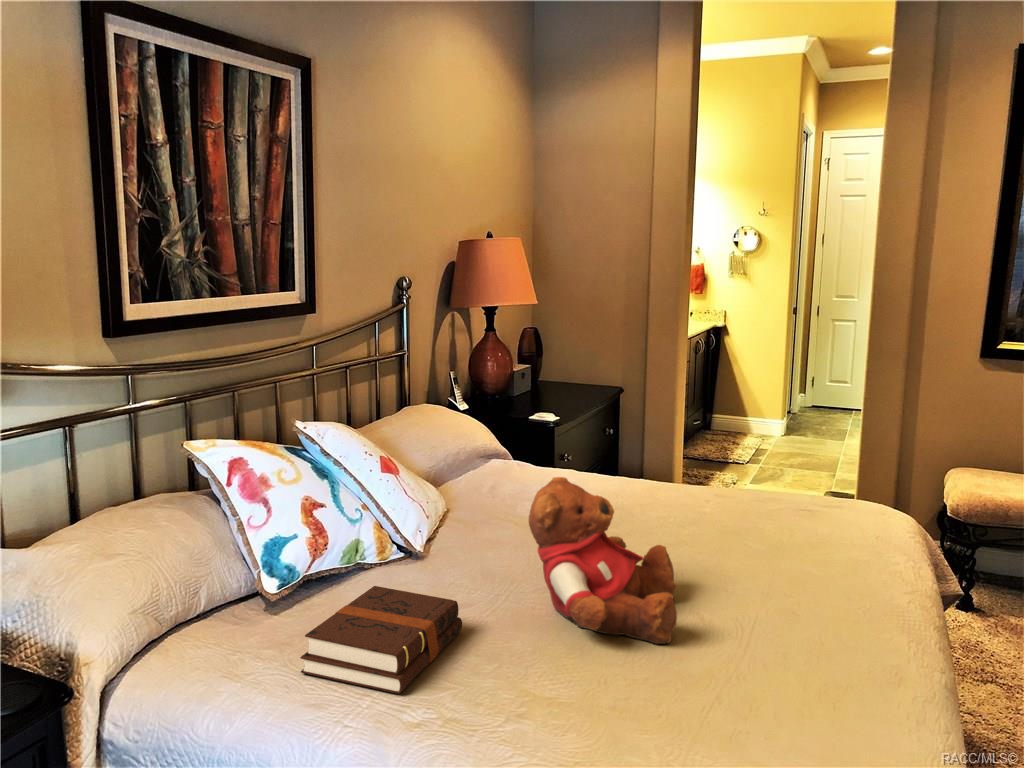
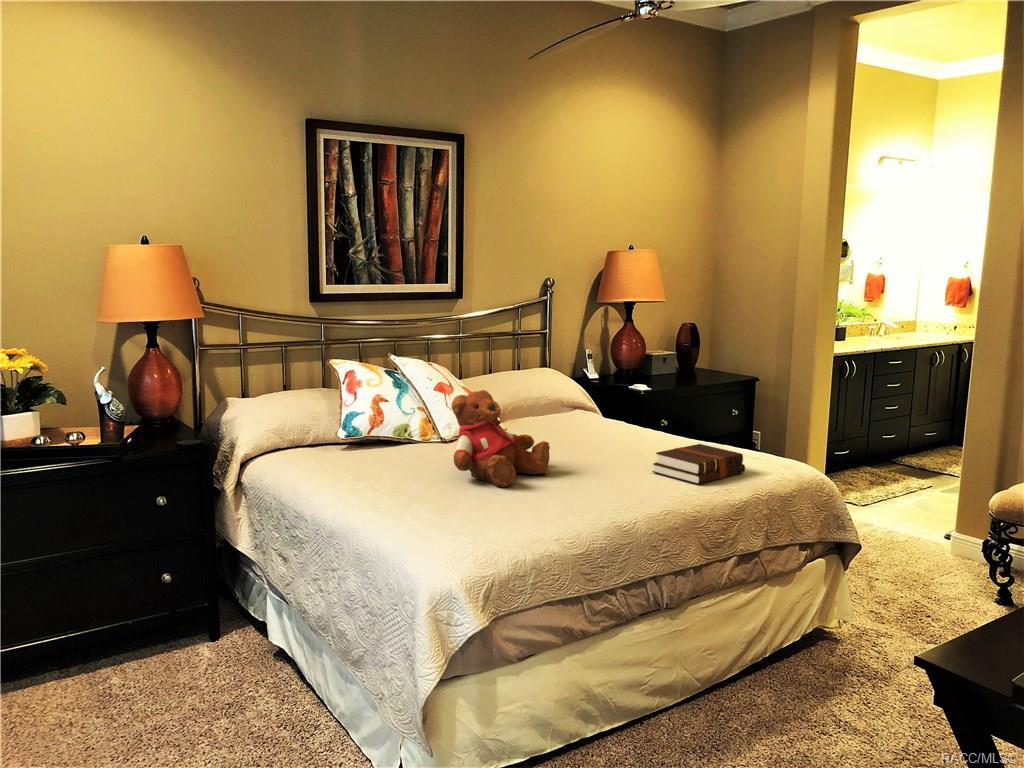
hardback book: present [300,586,462,694] -> present [652,444,745,484]

